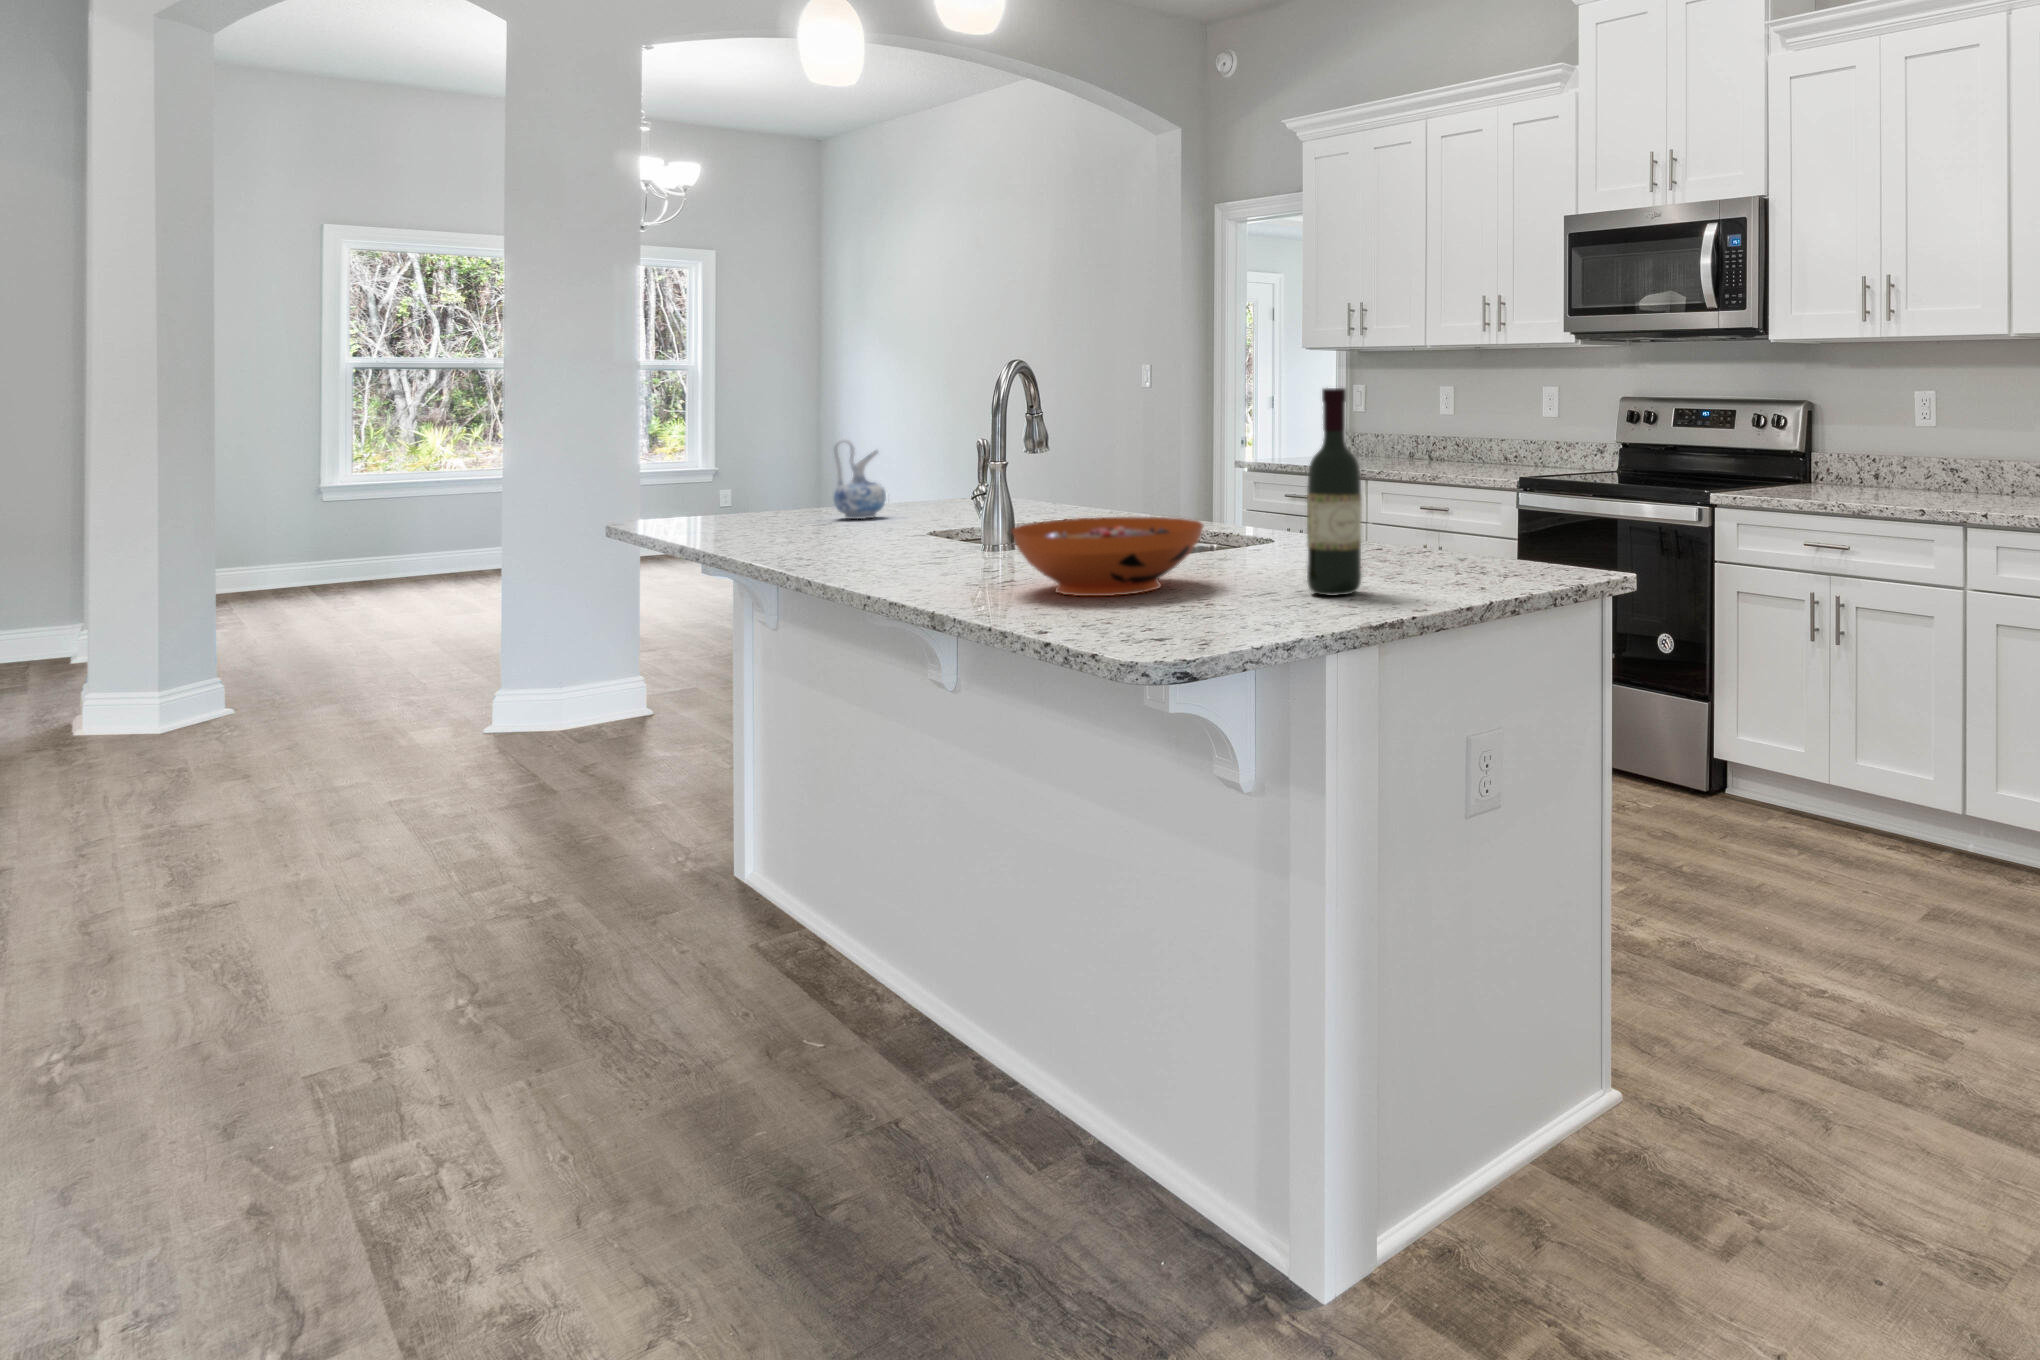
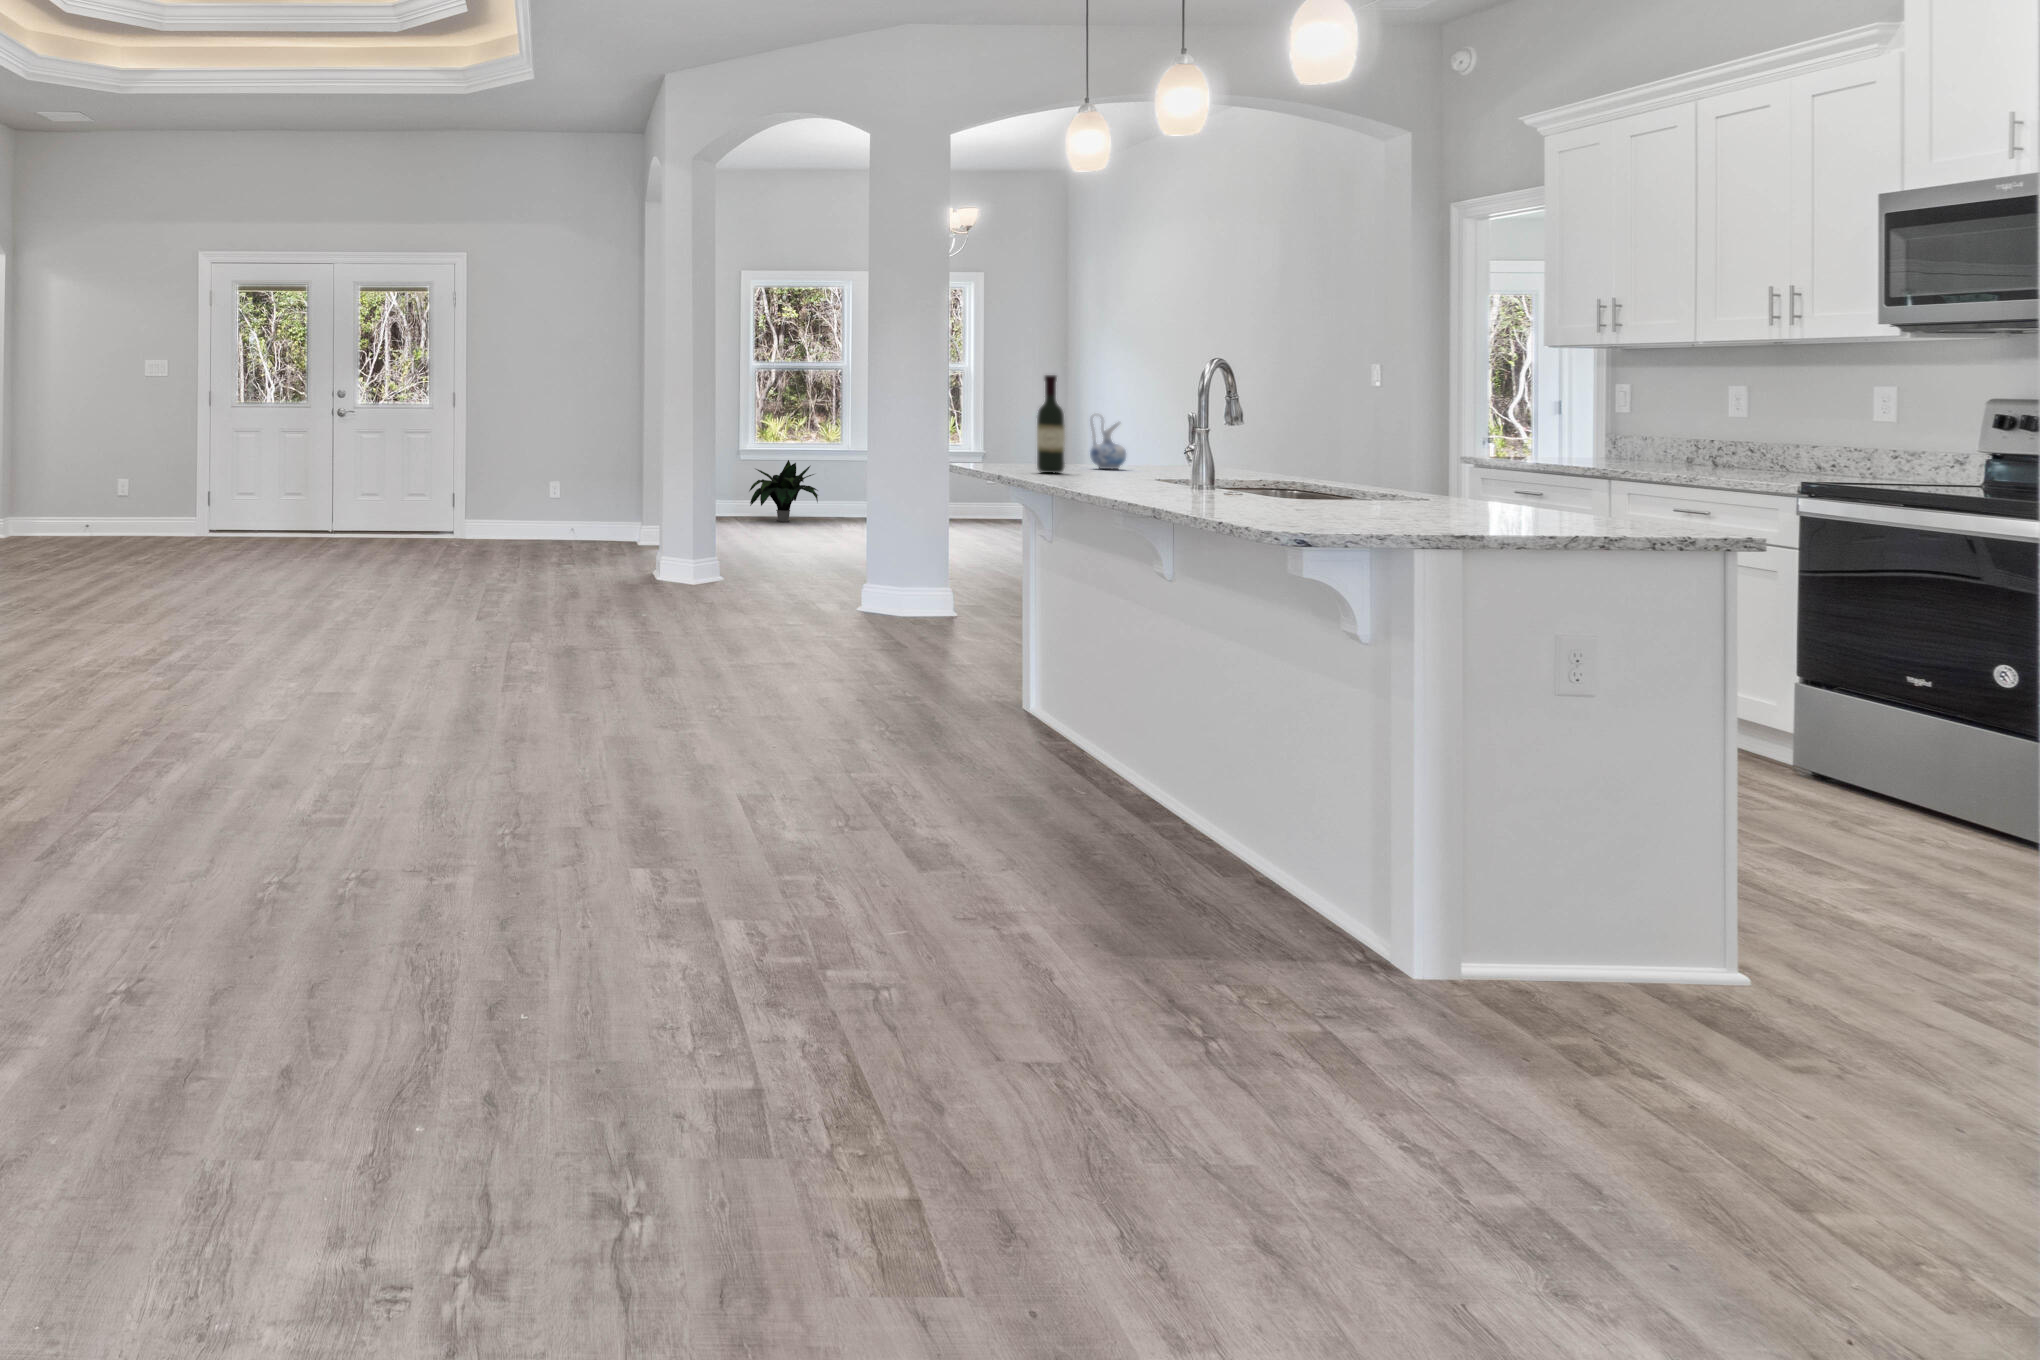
wine bottle: present [1307,388,1362,595] -> present [1037,375,1065,473]
potted plant: none [295,501,432,595] -> present [749,460,818,522]
decorative bowl: present [1012,517,1204,596] -> none [1202,462,1346,511]

